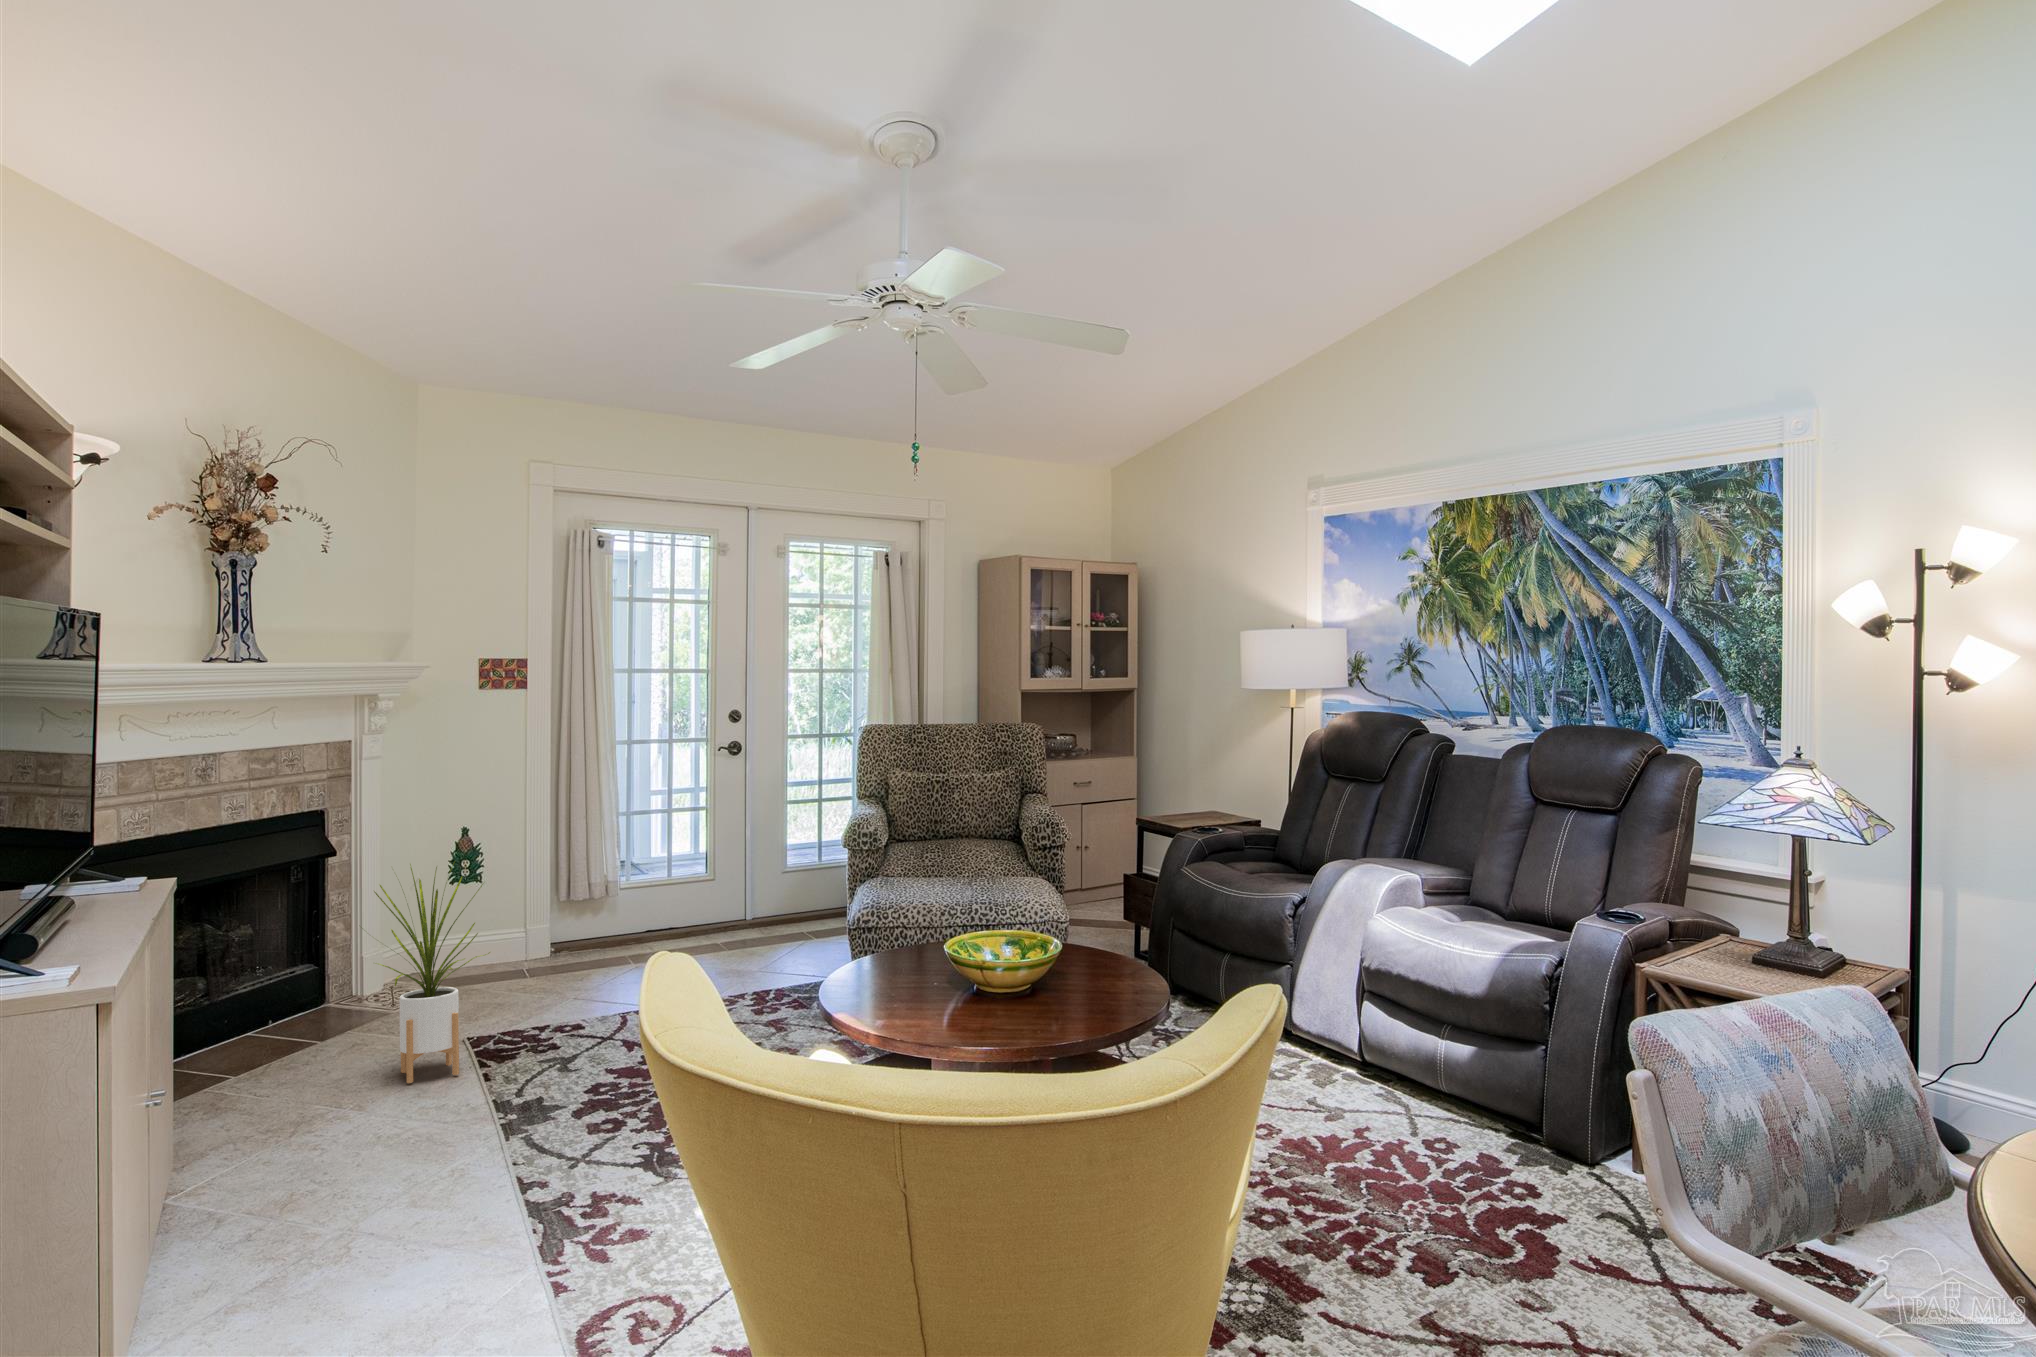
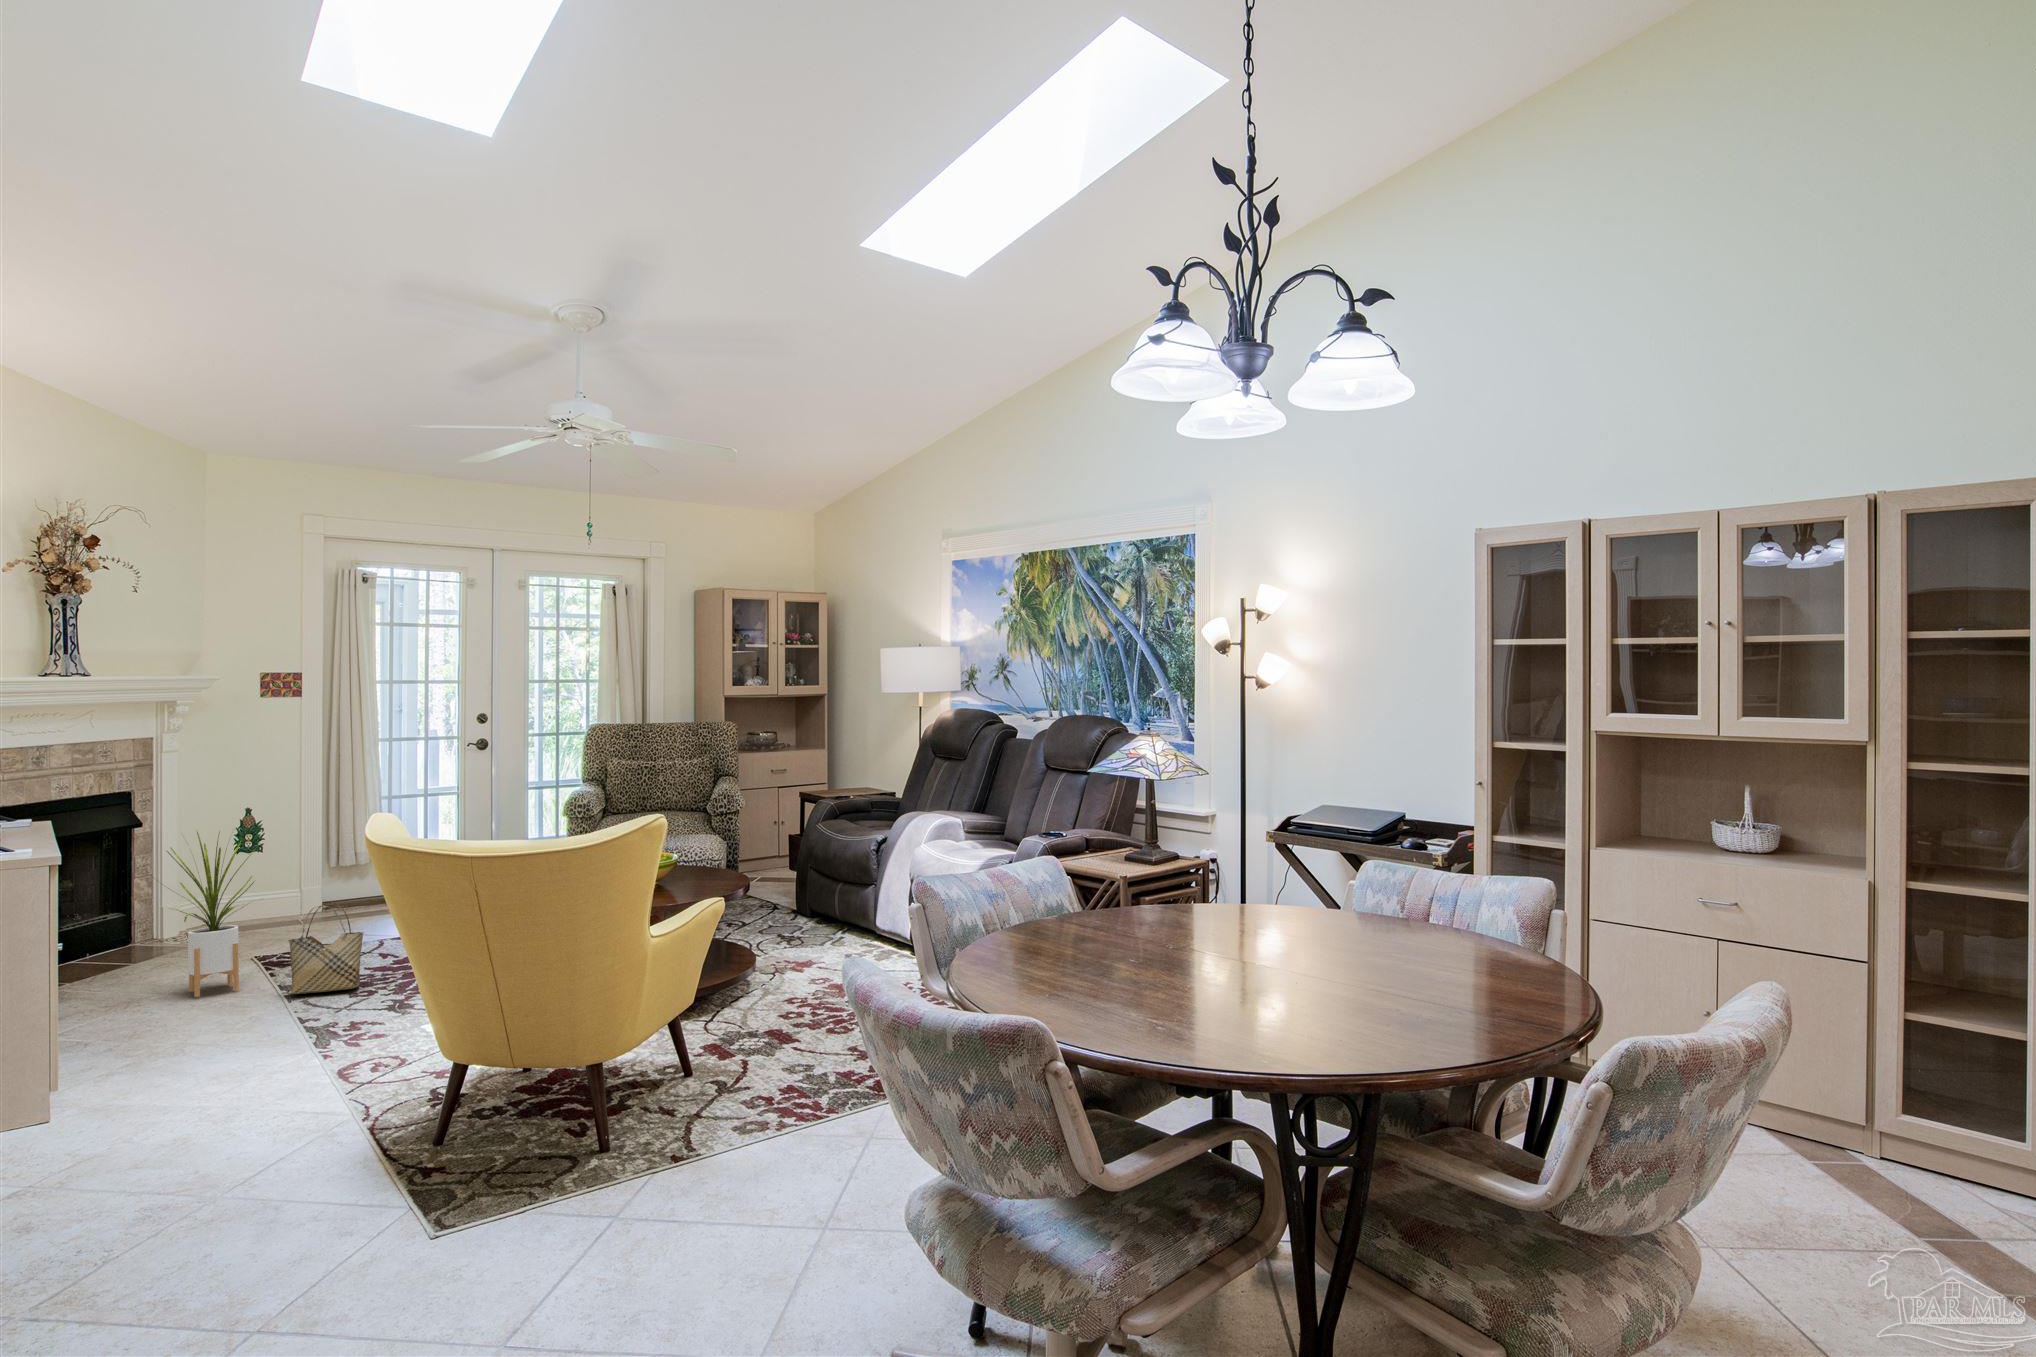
woven basket: none [518,964,609,1087] -> present [288,903,363,994]

